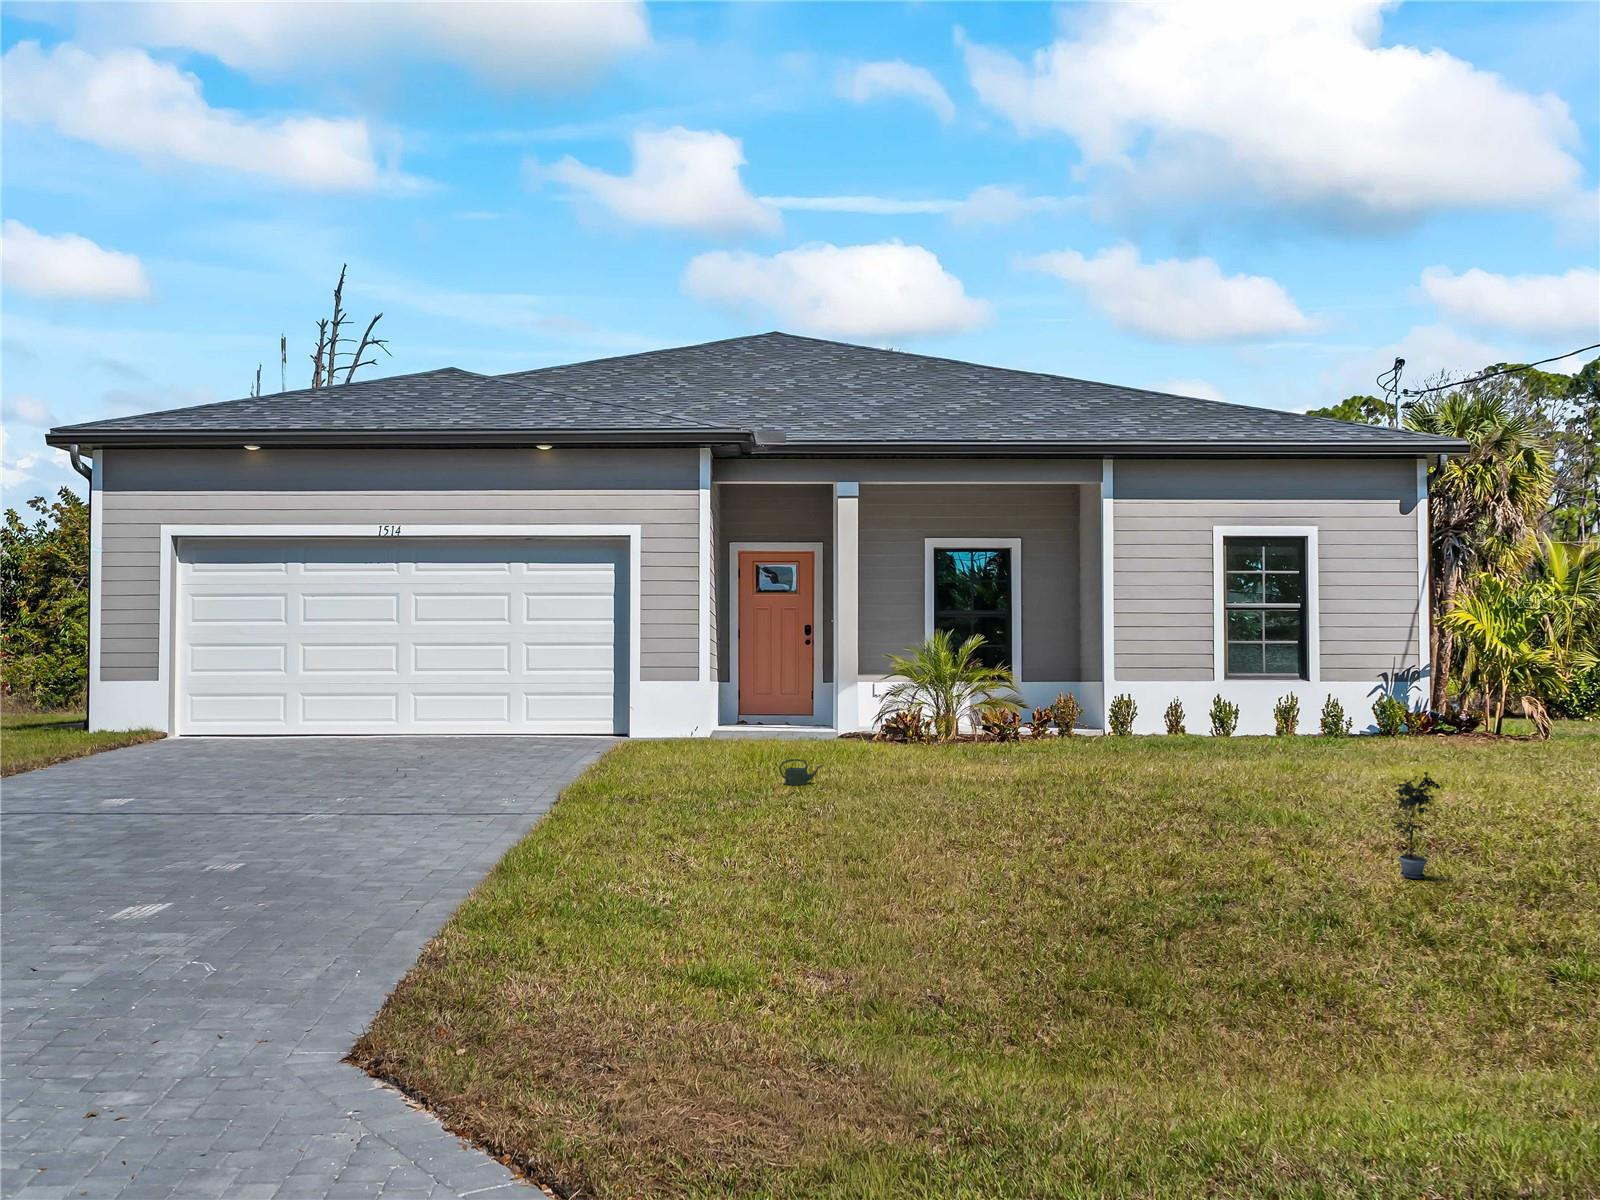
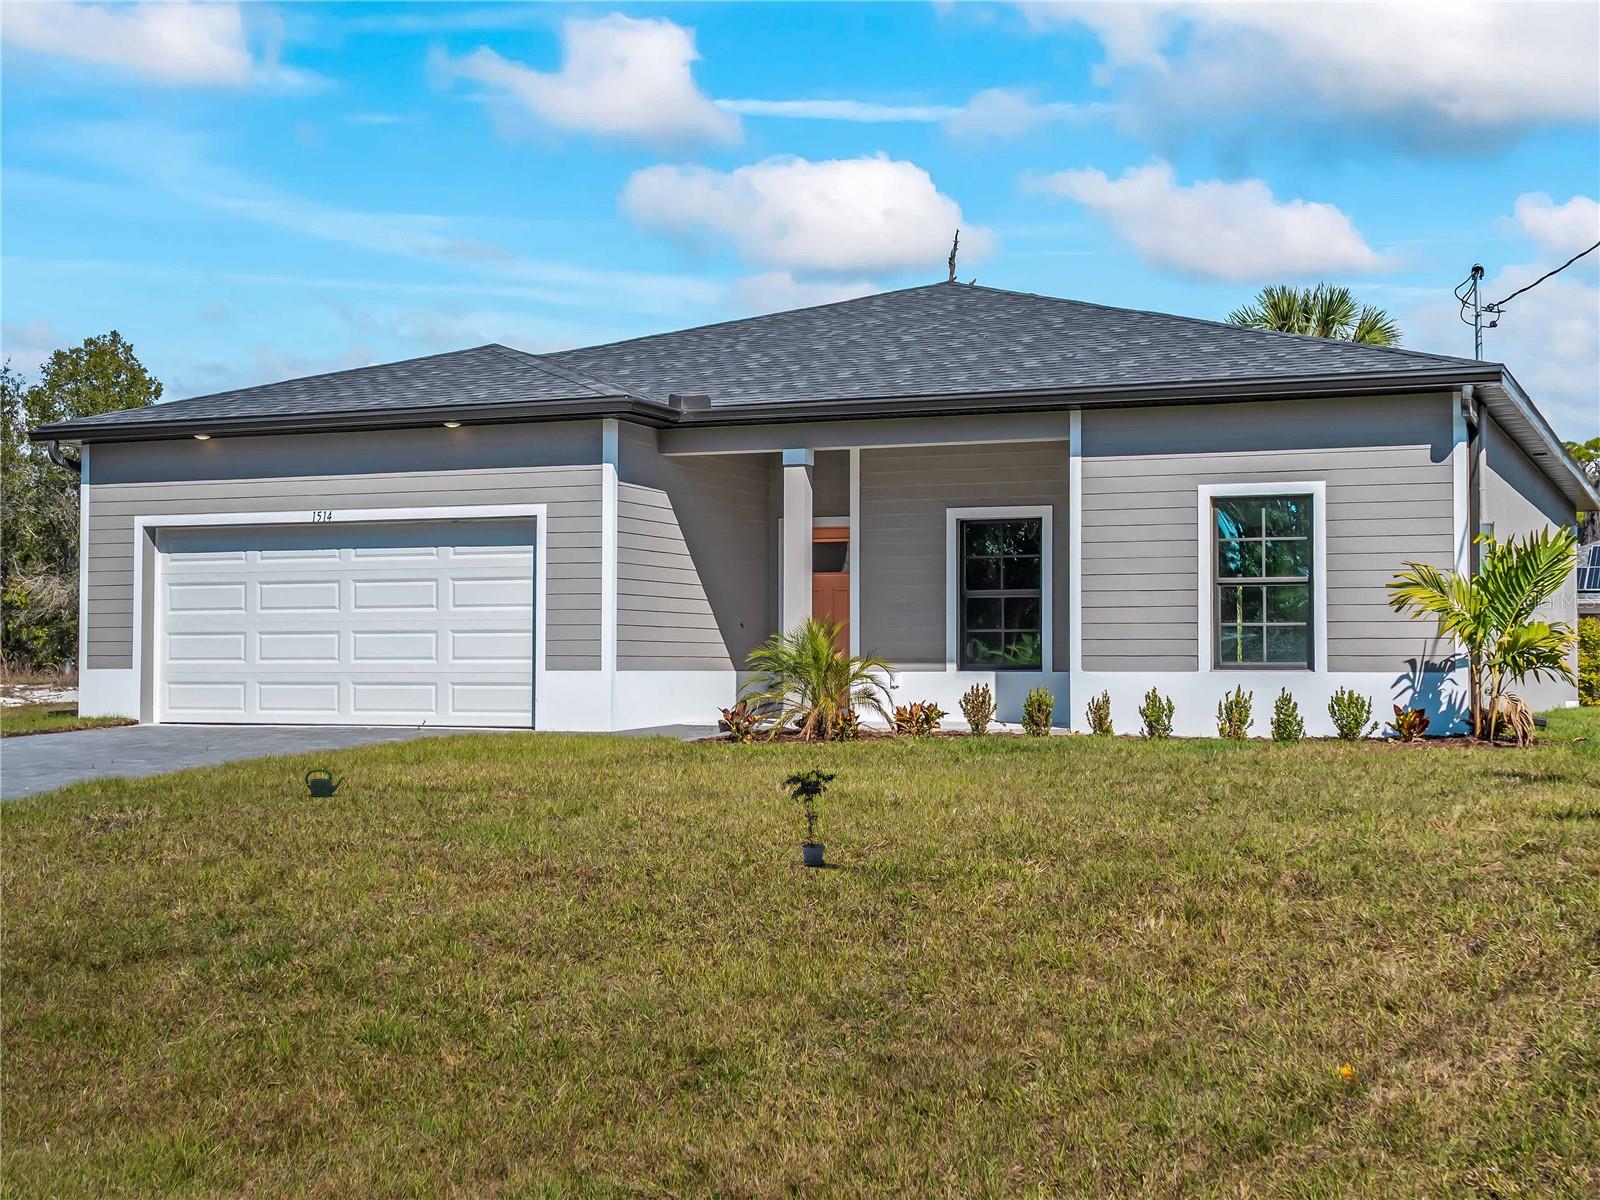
watering can: present [779,759,822,785] -> present [305,770,345,797]

